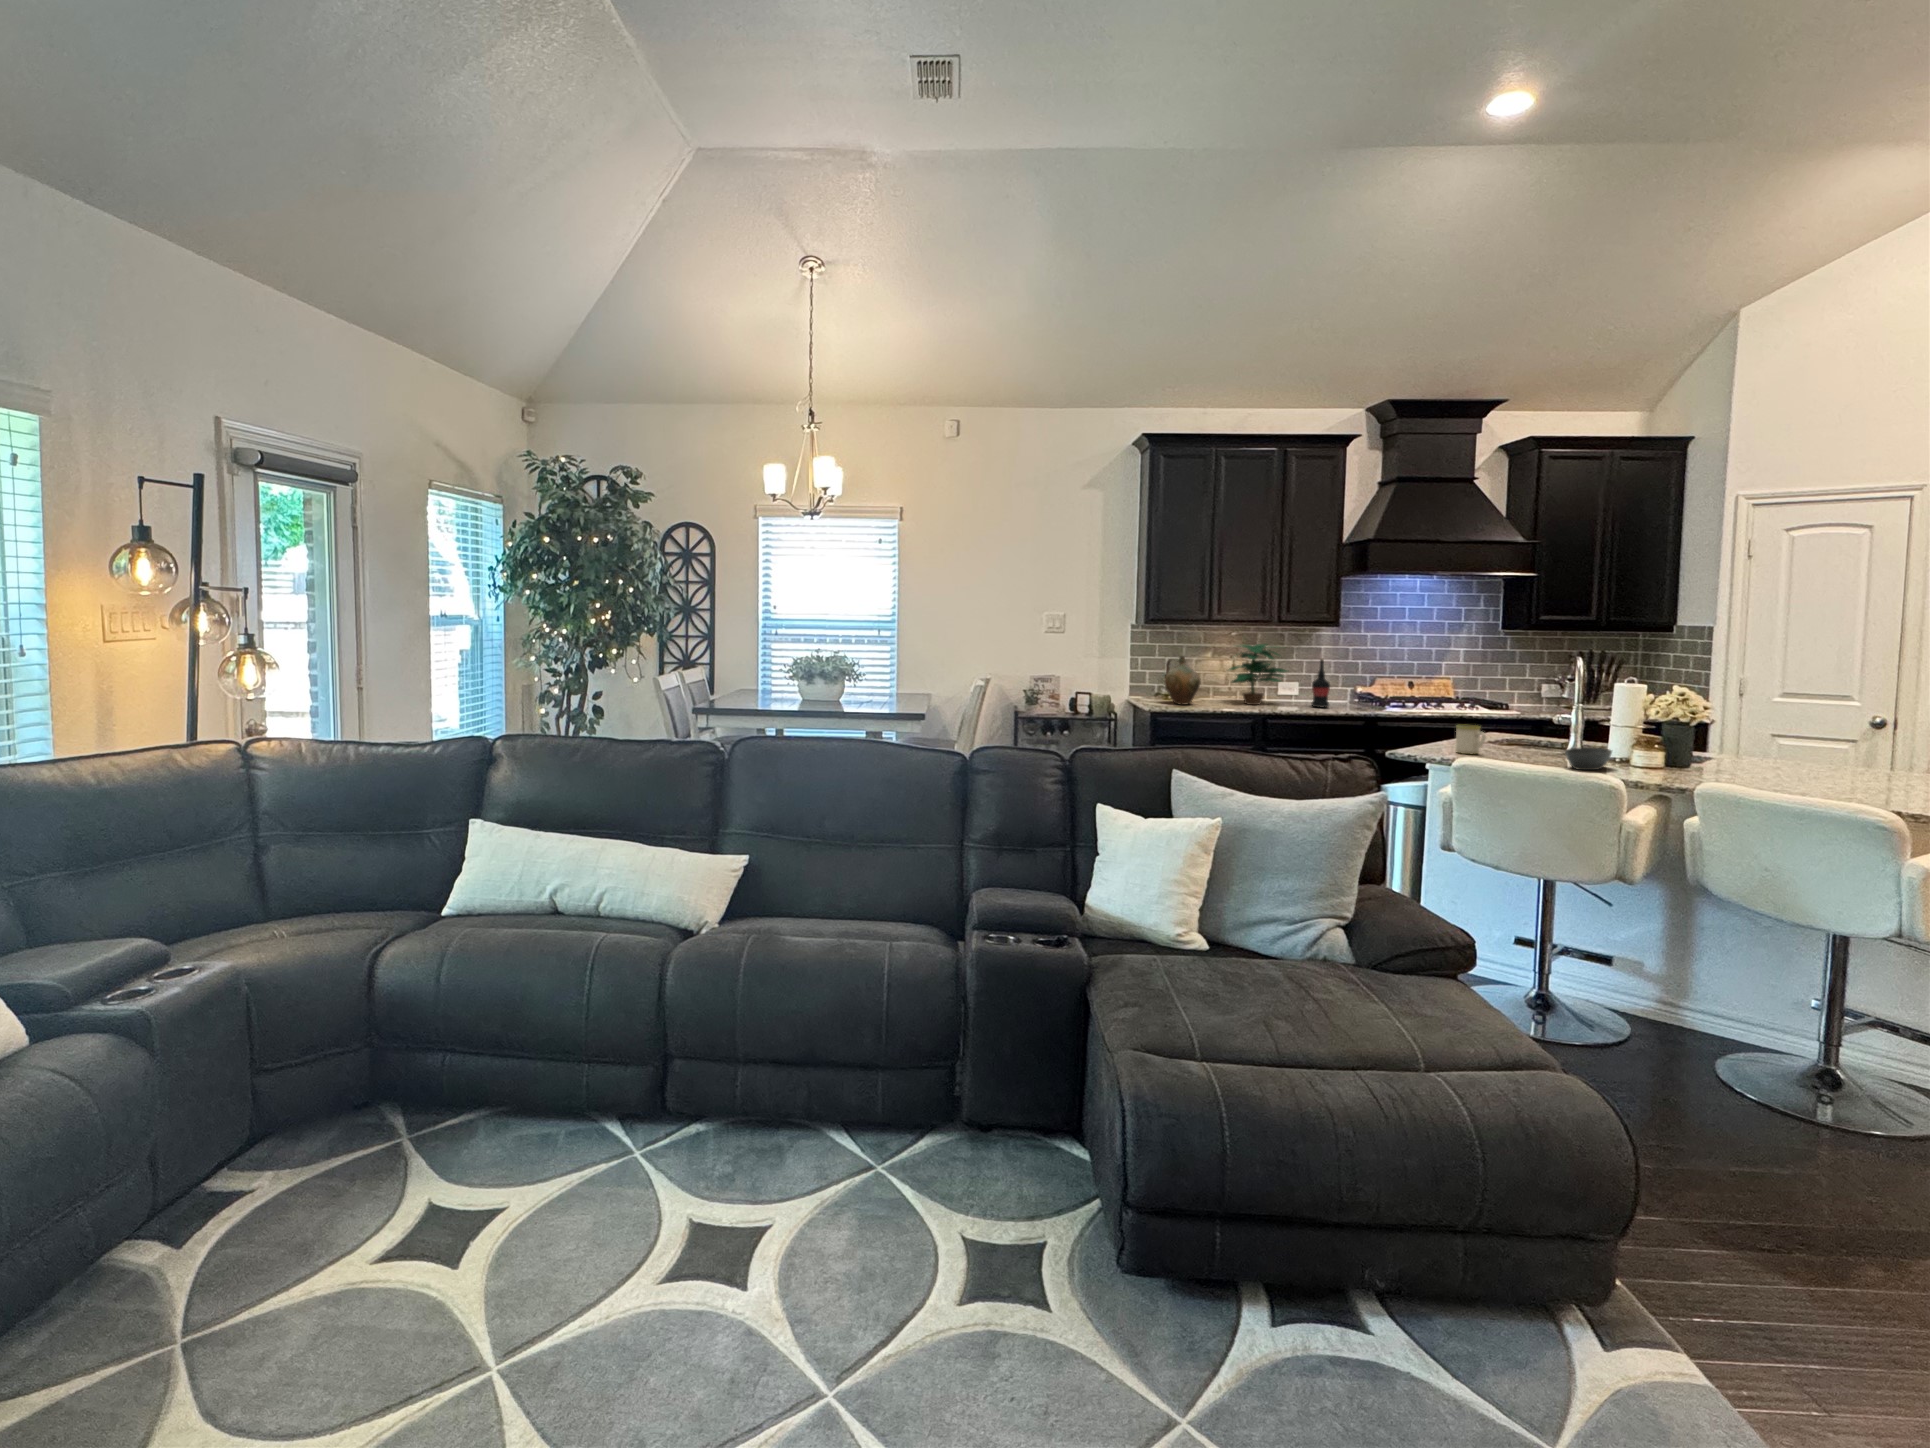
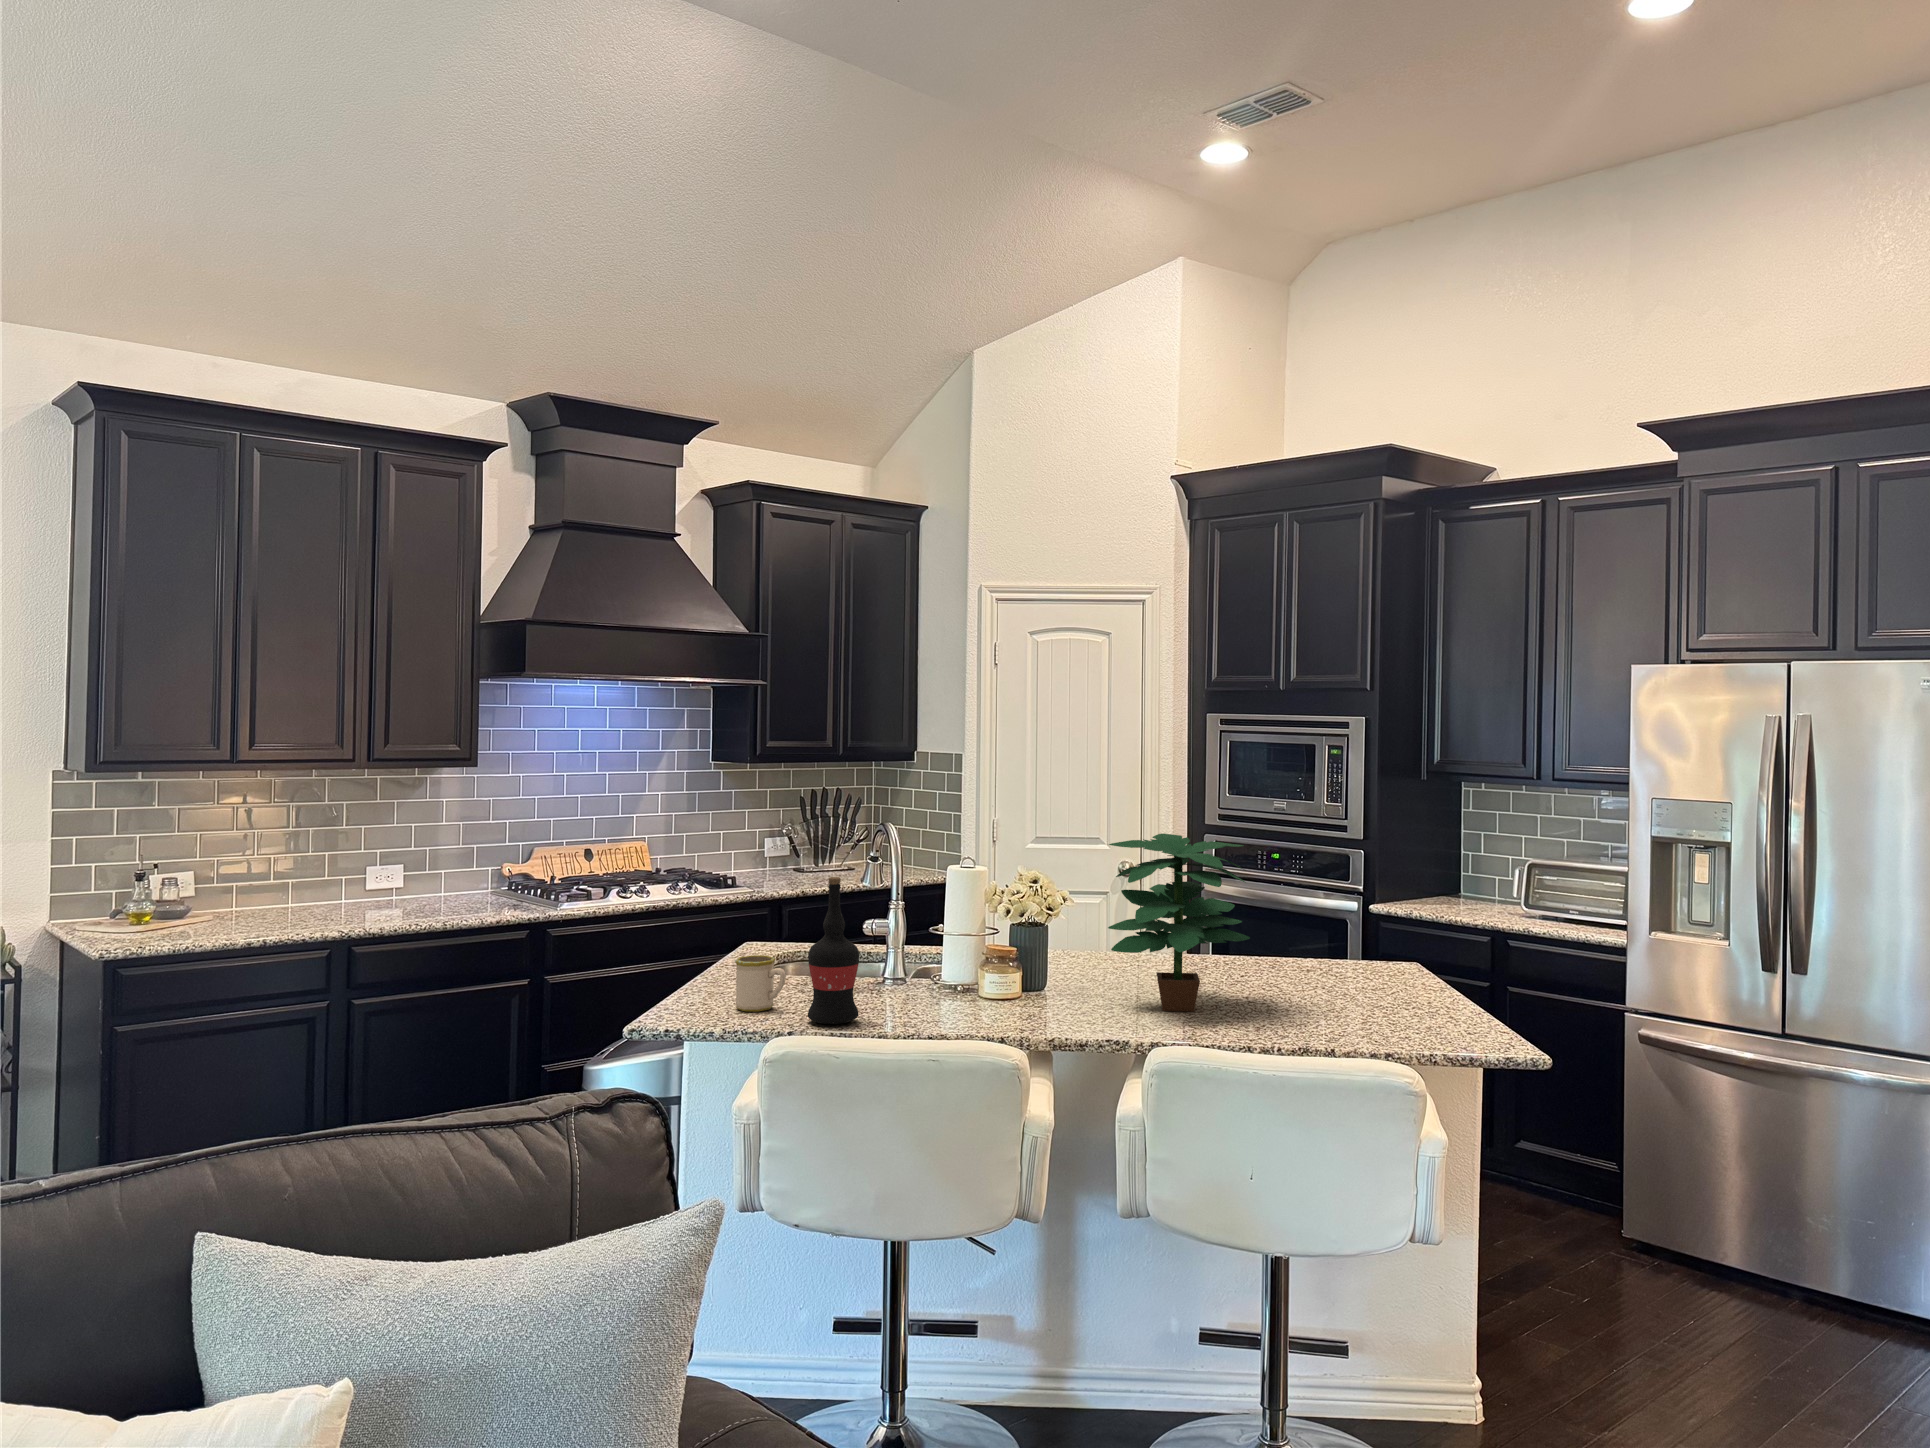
potted plant: present [1229,644,1287,705] -> present [1108,834,1250,1012]
ceramic jug: present [1164,656,1201,705] -> none [127,833,212,936]
wine bottle: present [1312,659,1330,708] -> present [808,877,859,1024]
bowl: present [1565,747,1612,770] -> none [911,976,971,1022]

